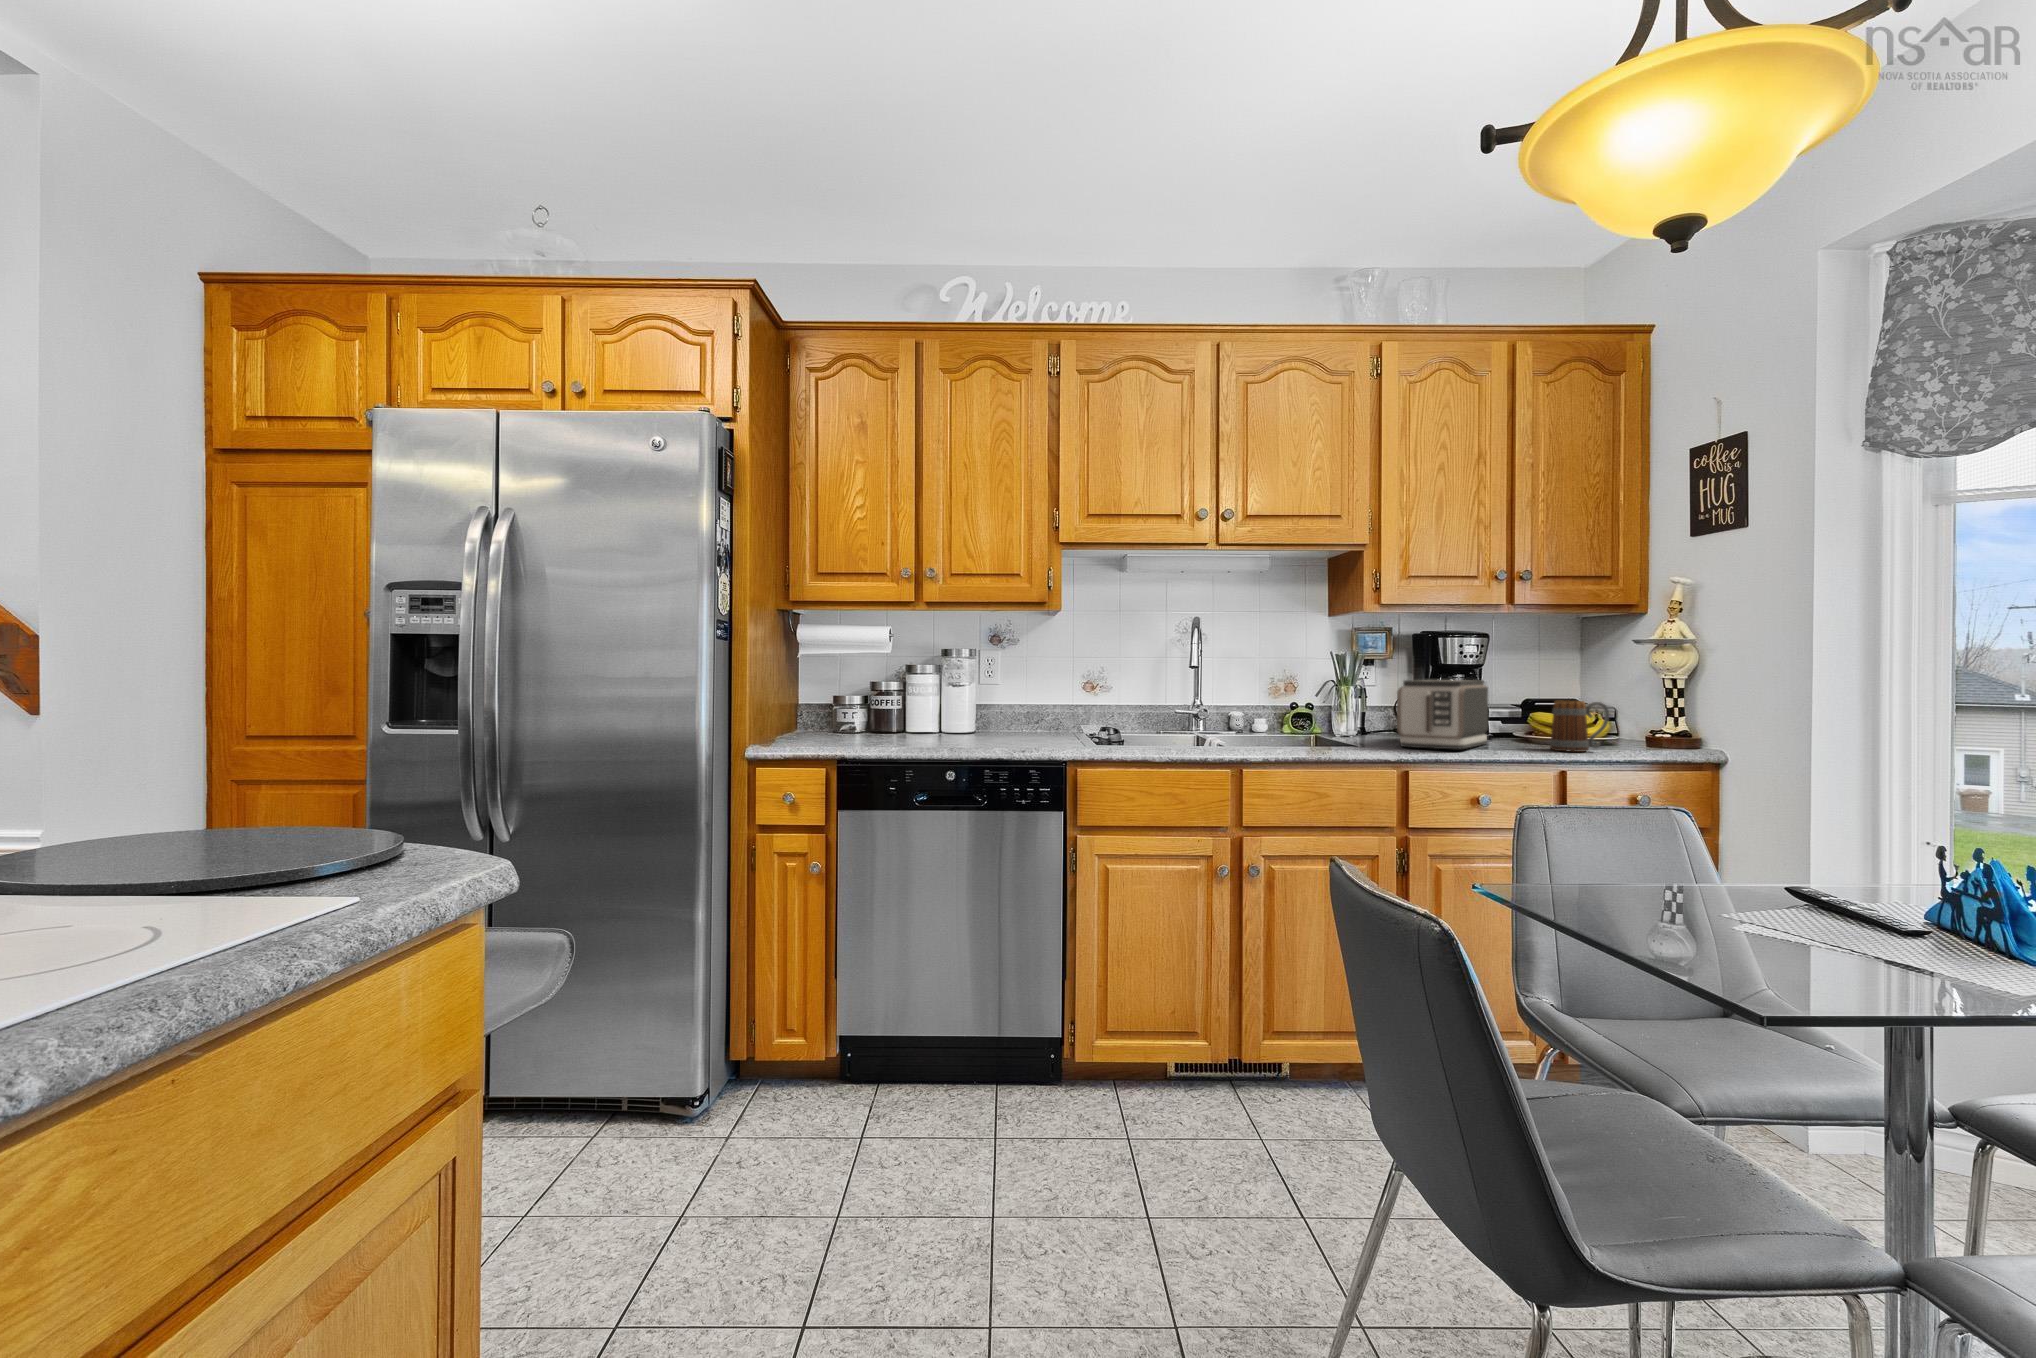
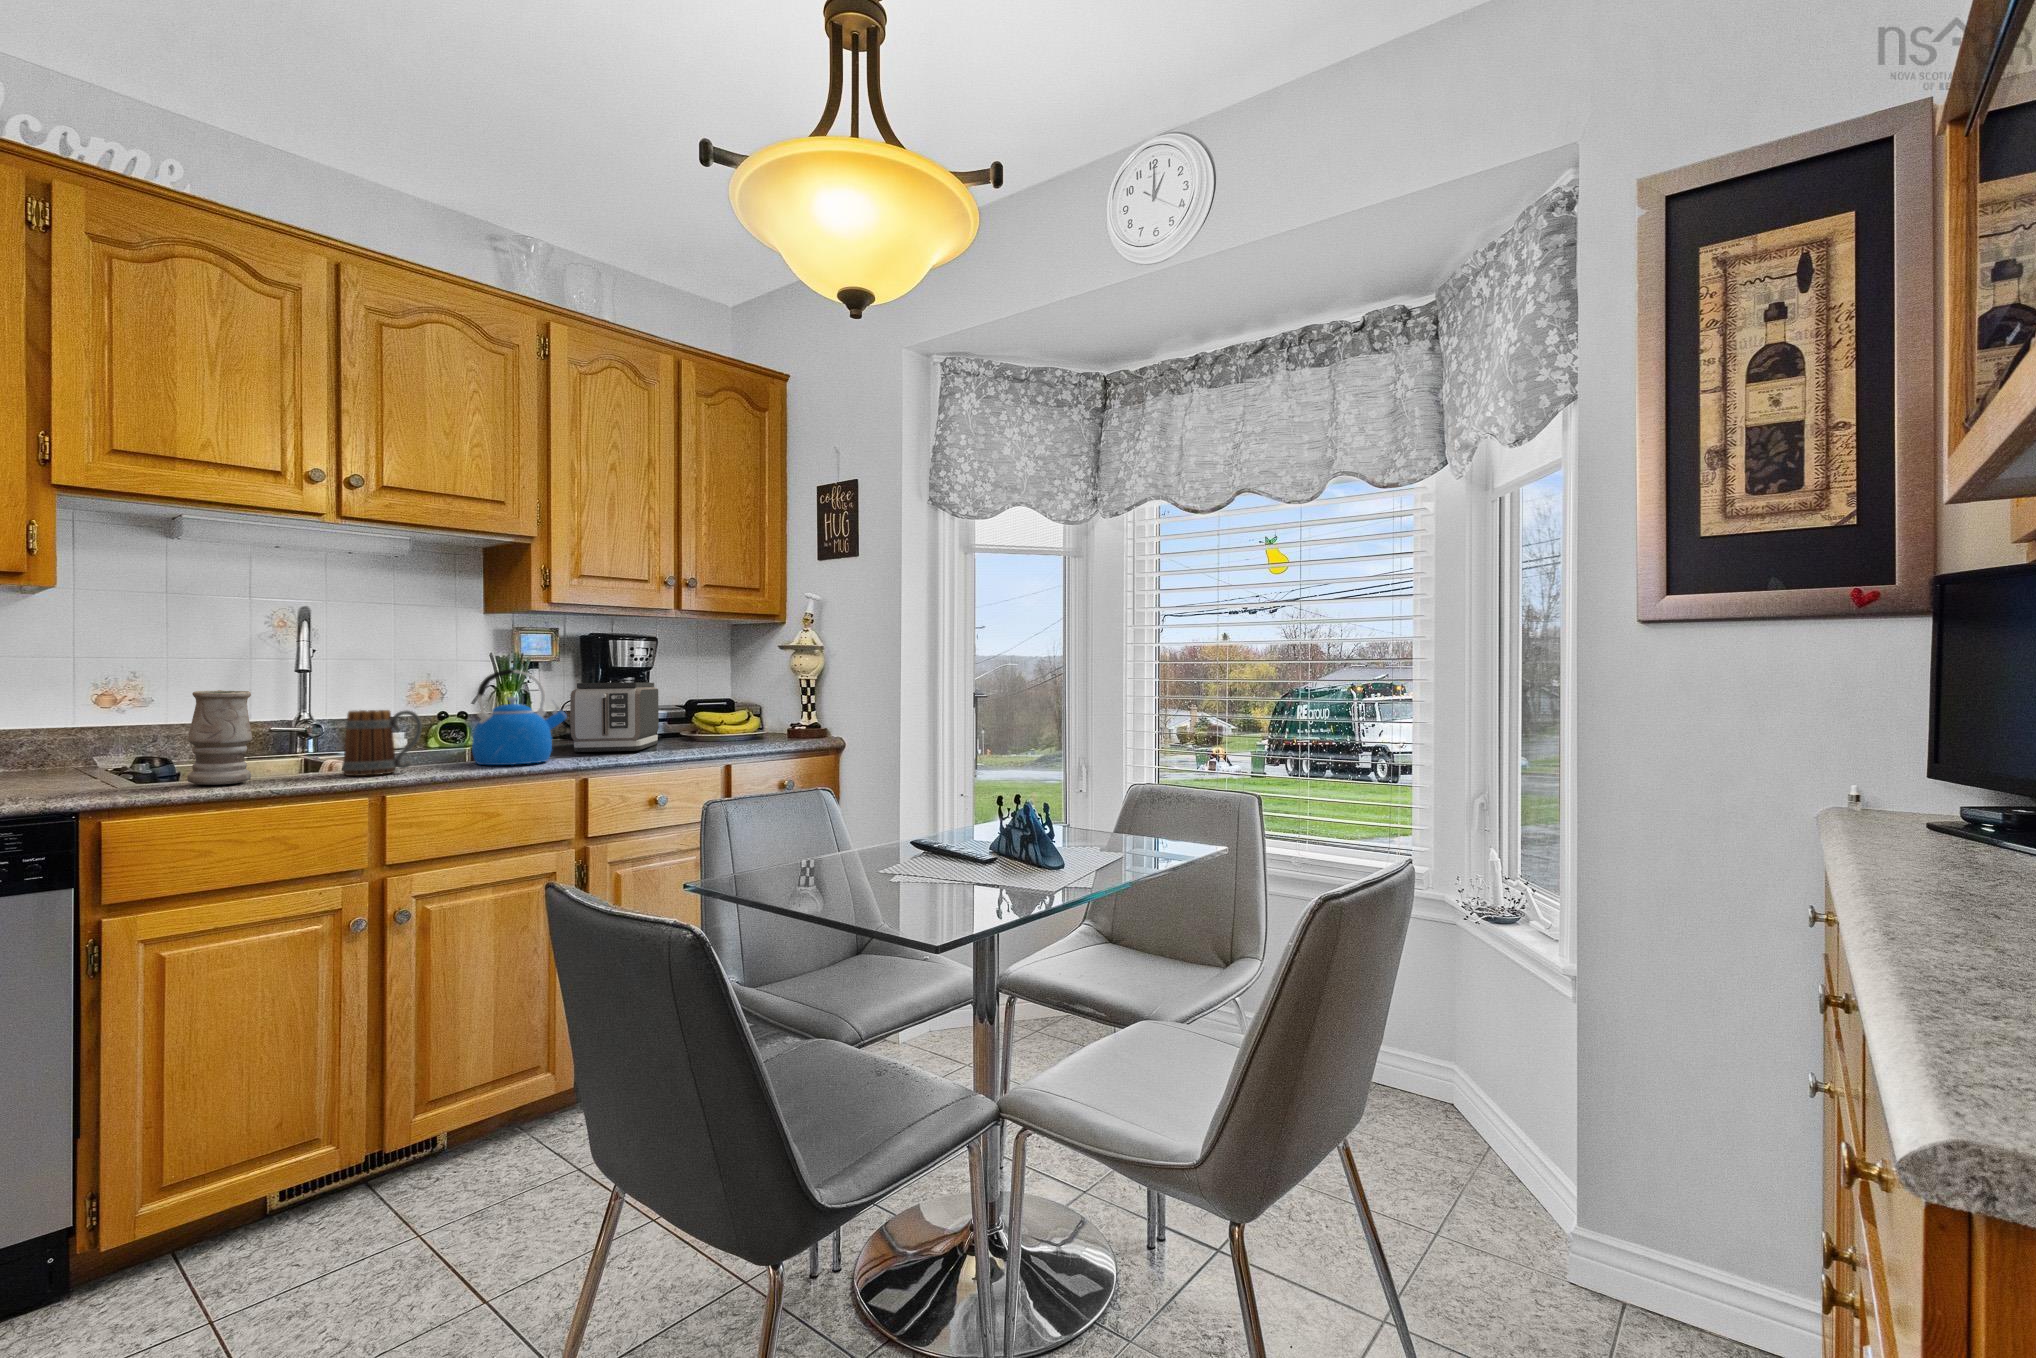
kettle: none [1310,667,1391,754] -> present [472,669,567,765]
vase: none [1125,683,1160,752] -> present [187,690,252,785]
mug: present [1550,701,1609,752] -> present [342,710,422,776]

